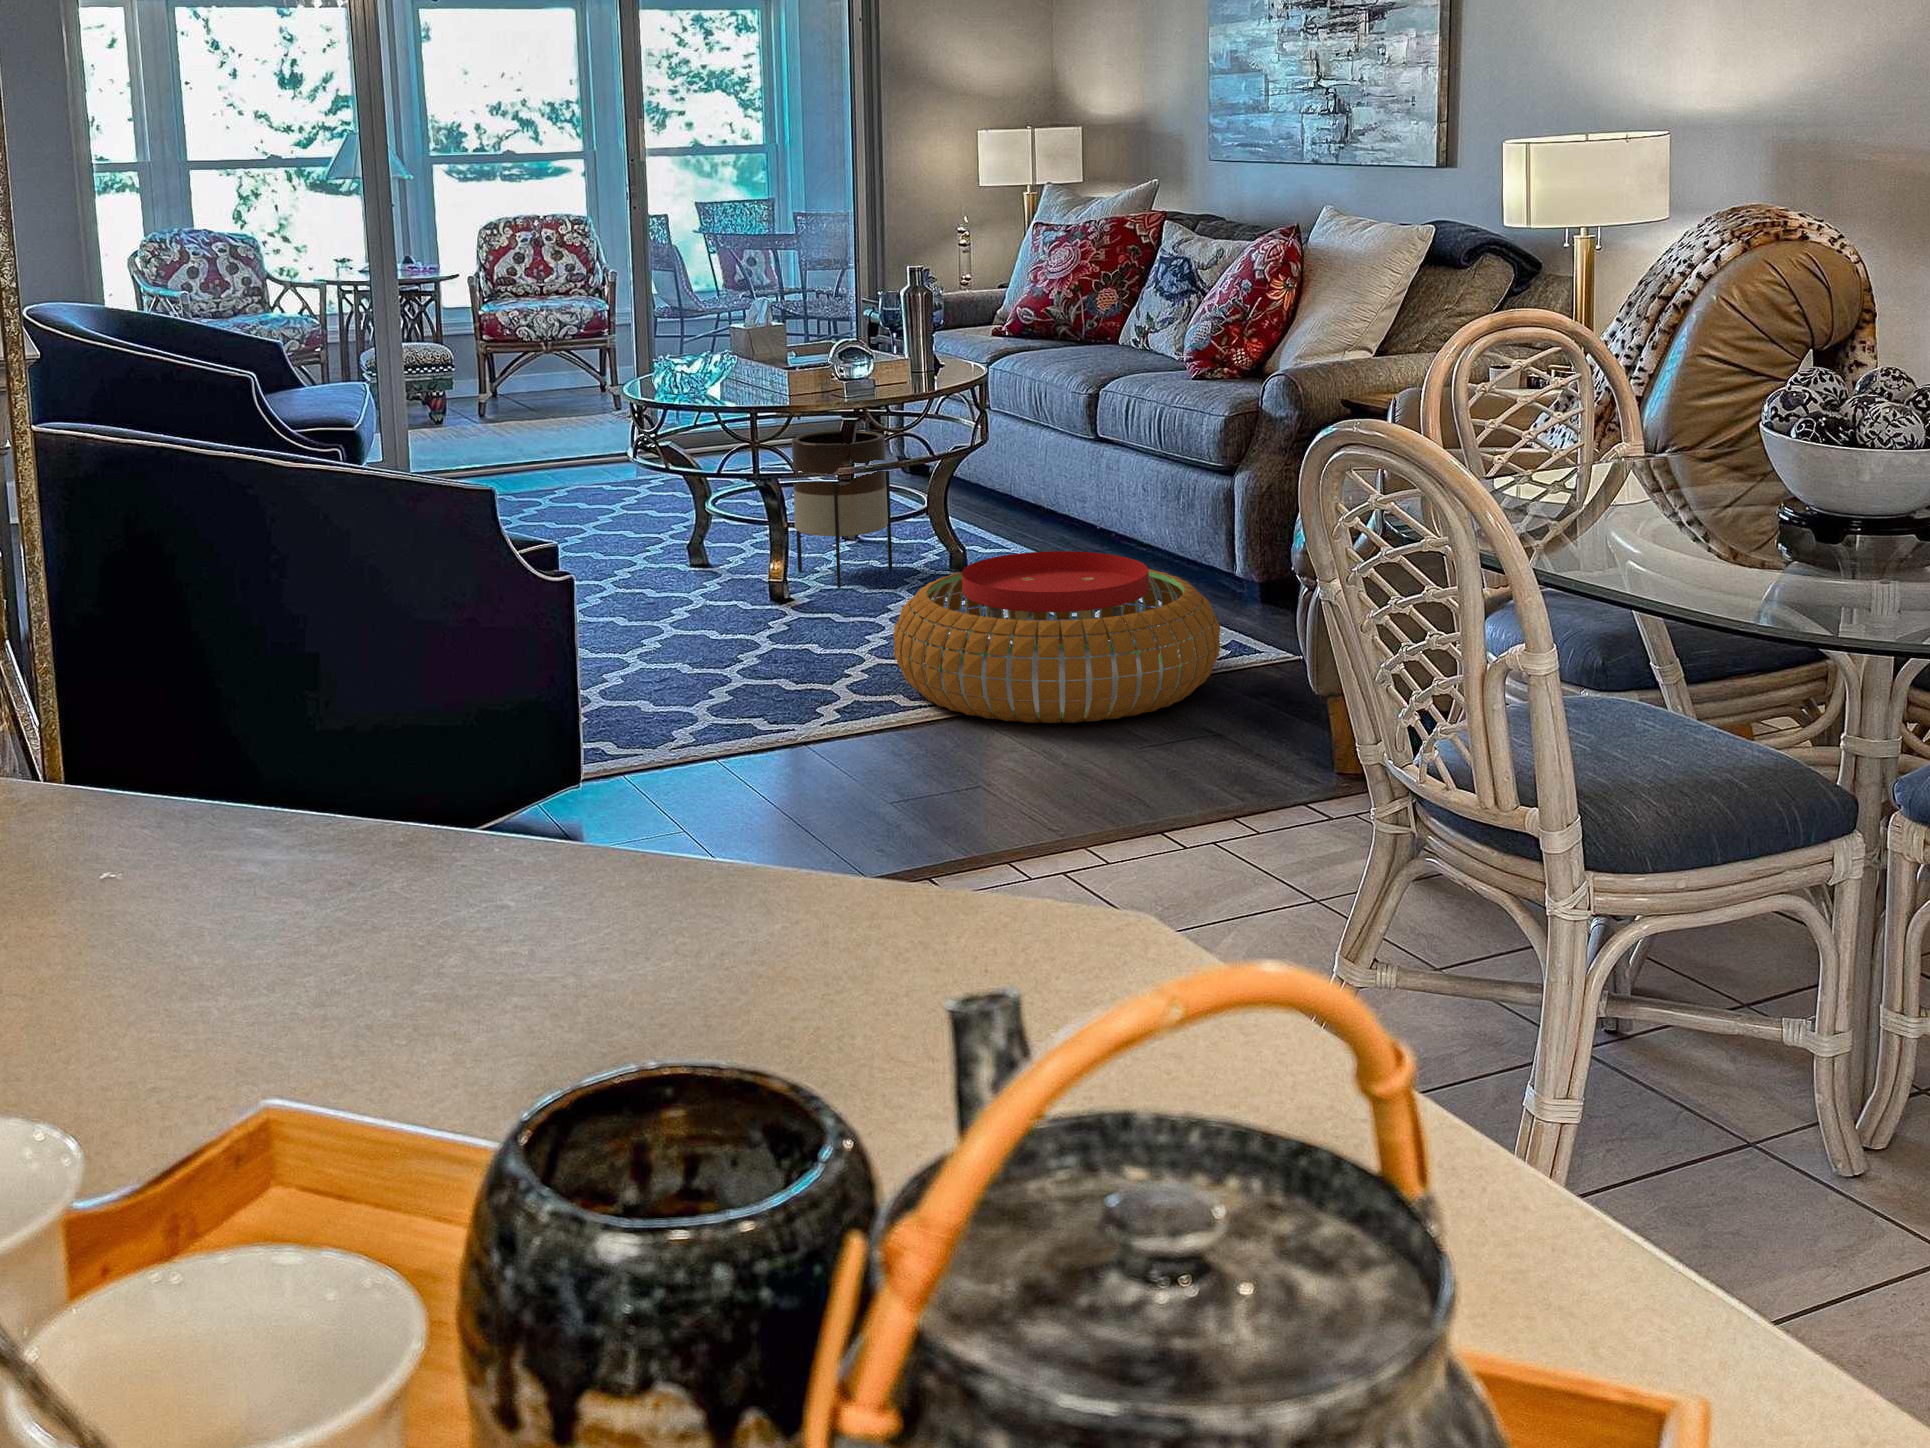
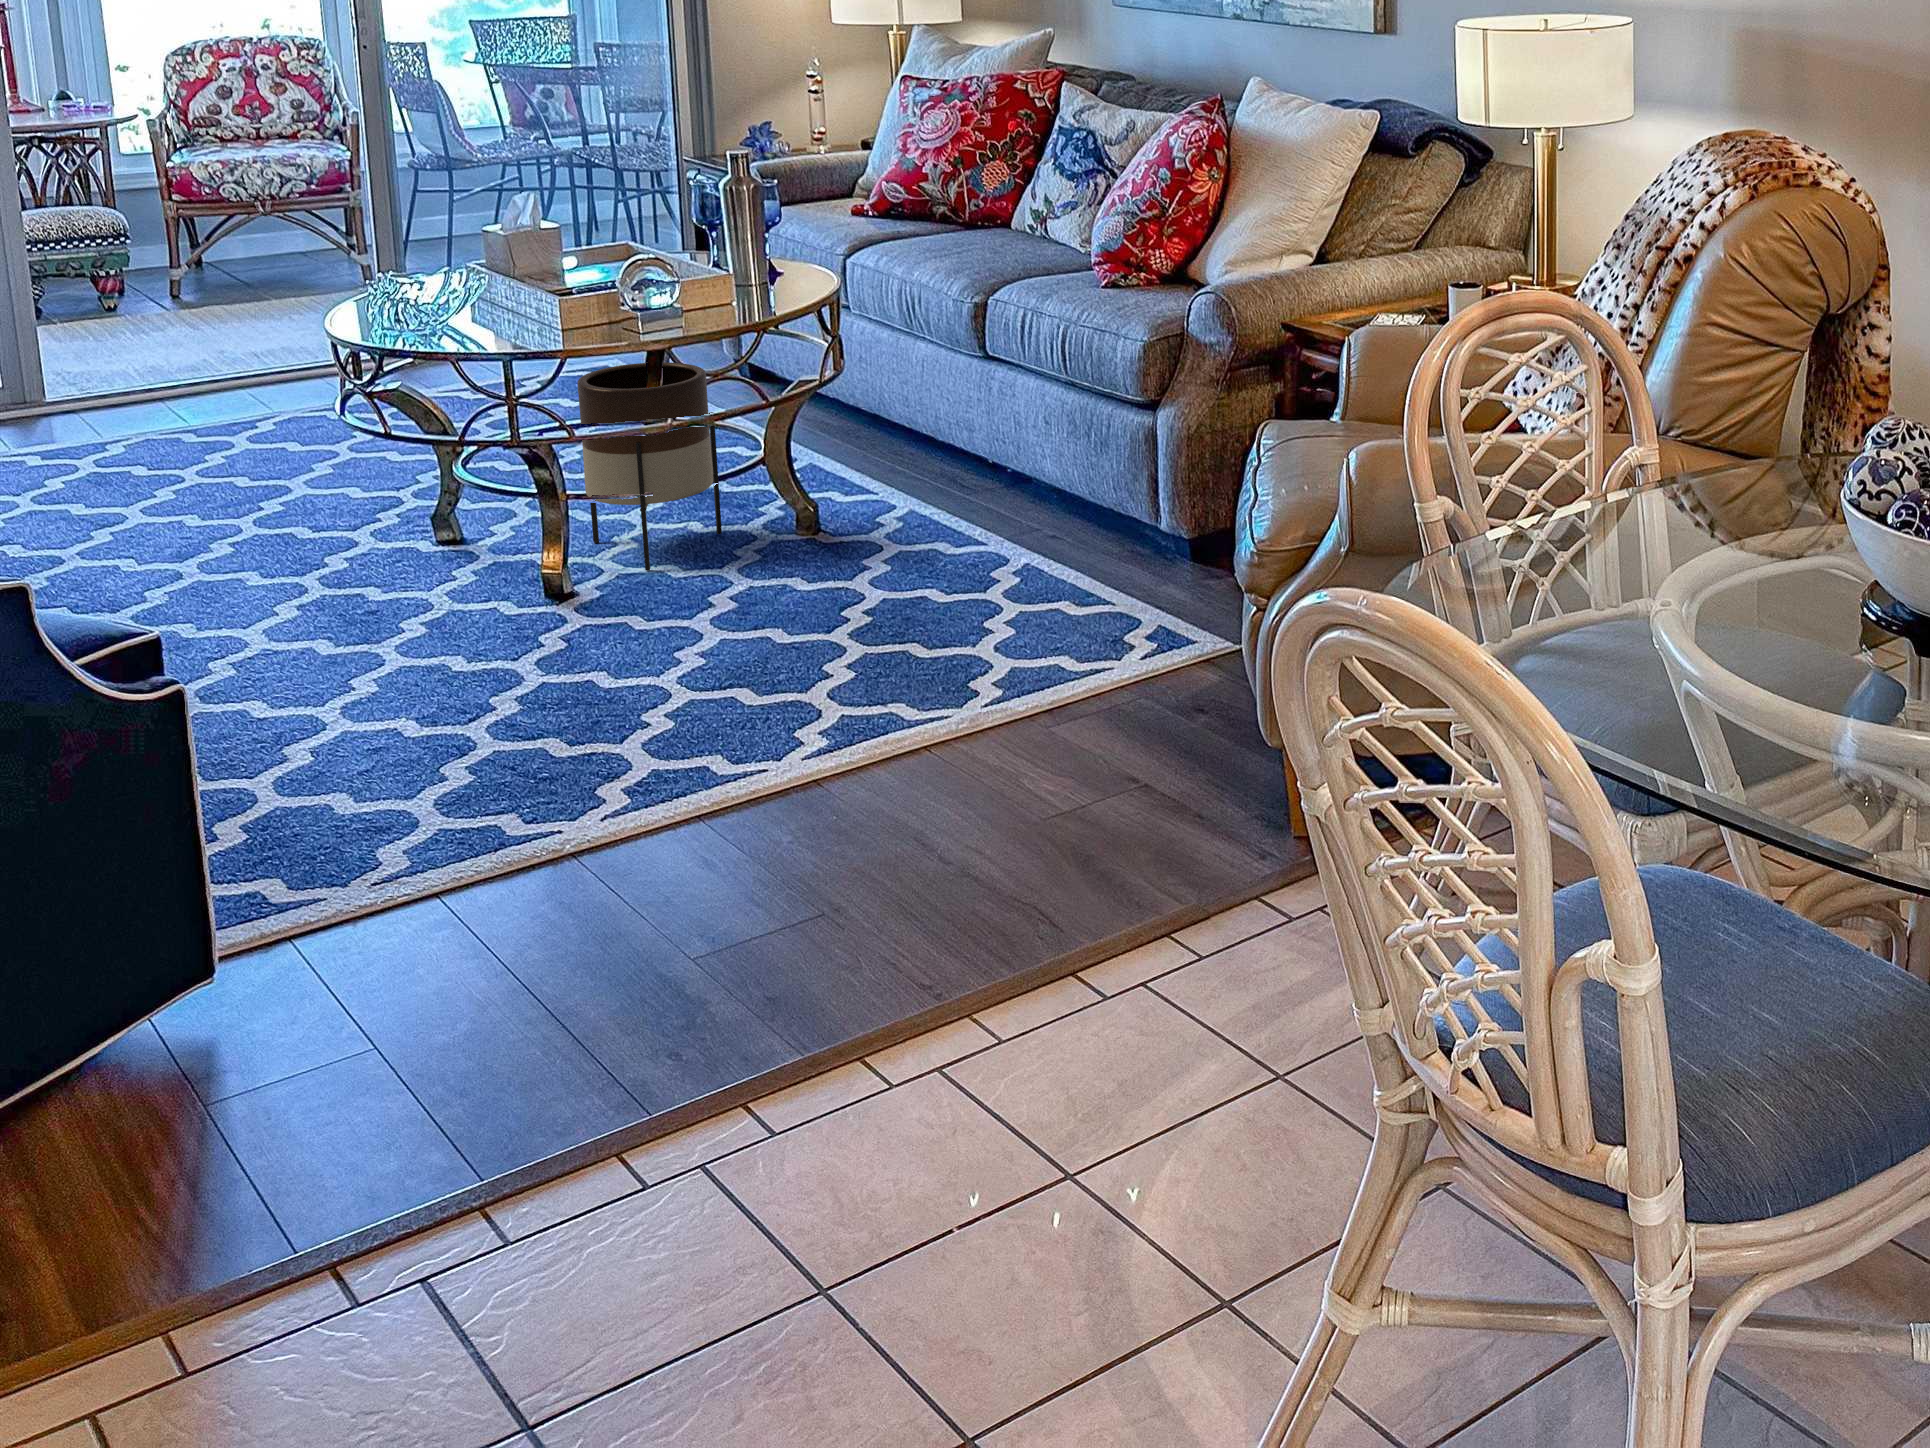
pouf: present [893,551,1220,723] -> none [708,550,1143,804]

